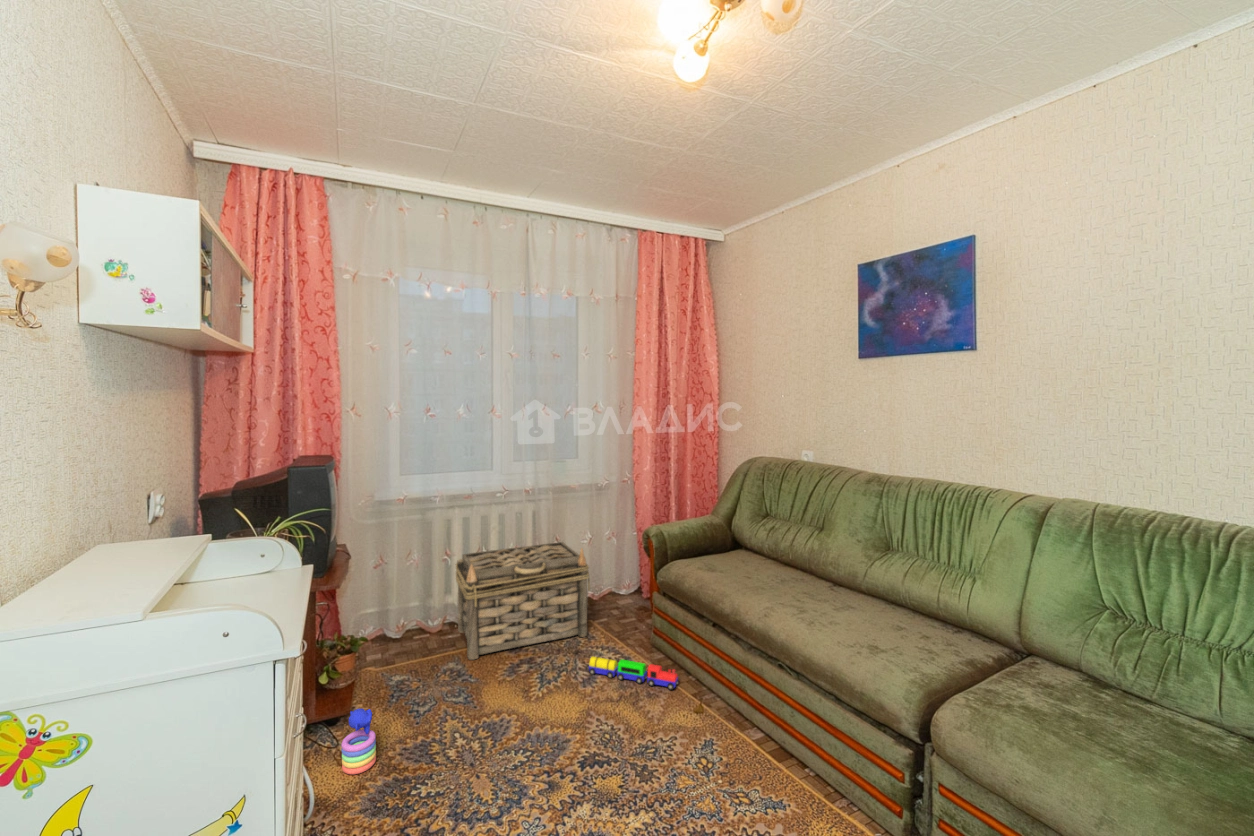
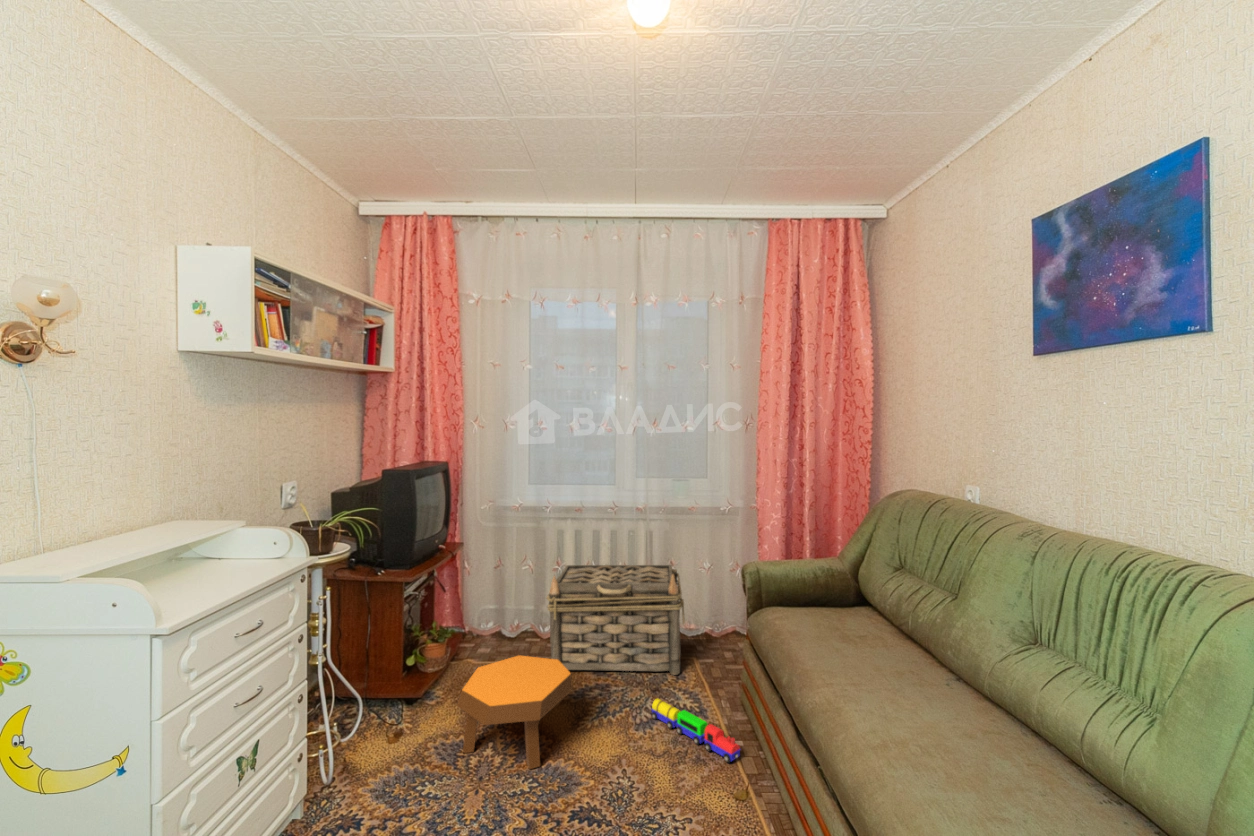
footstool: none [430,640,536,751] -> present [457,656,573,769]
stacking toy: present [341,709,376,774] -> none [386,694,417,754]

